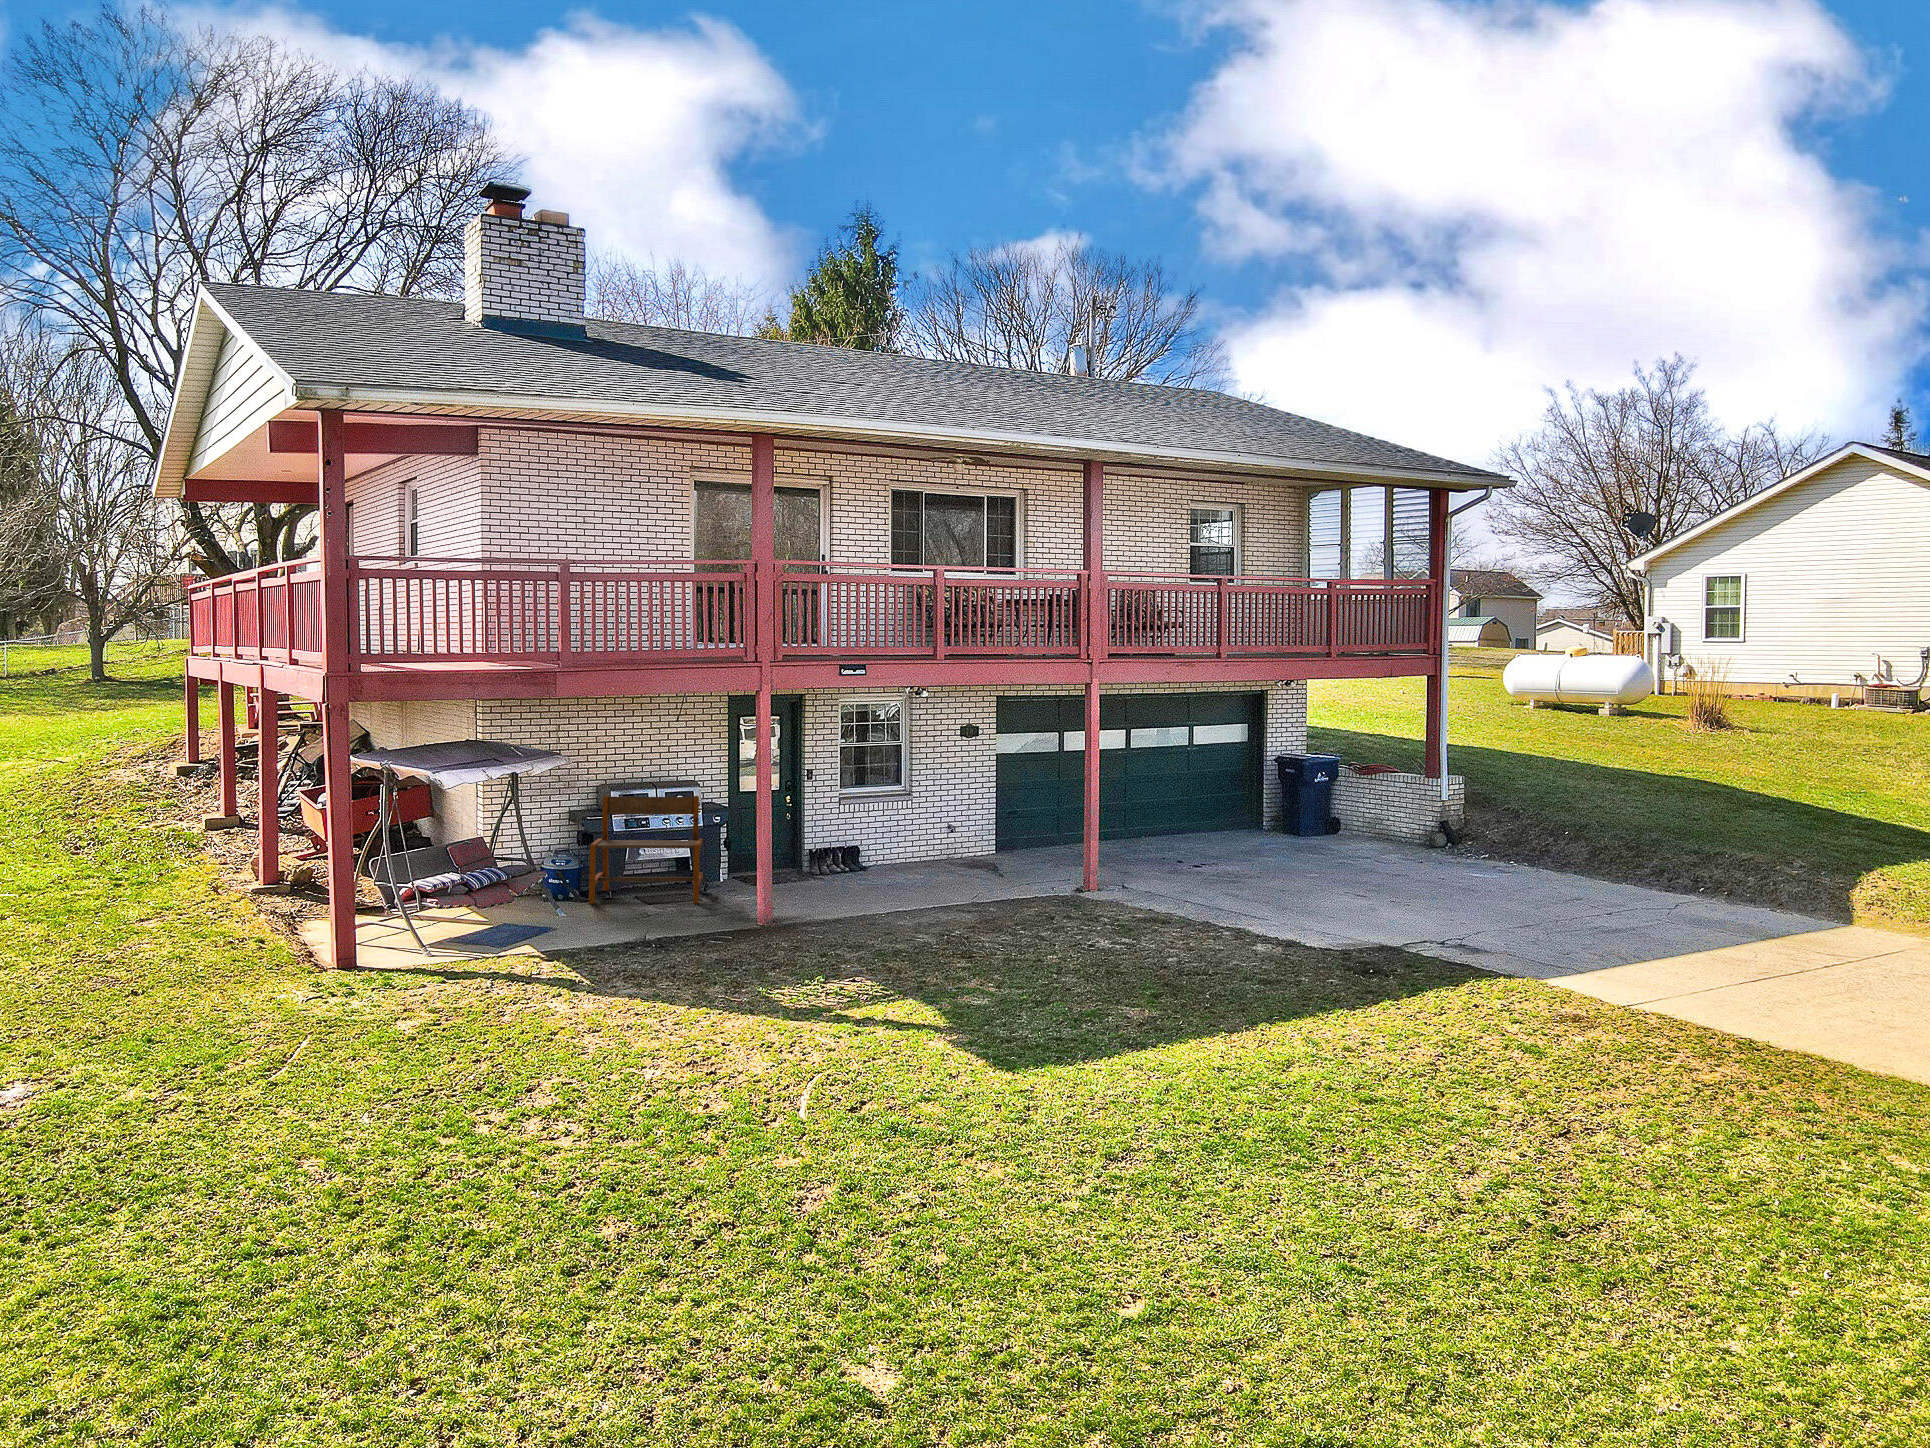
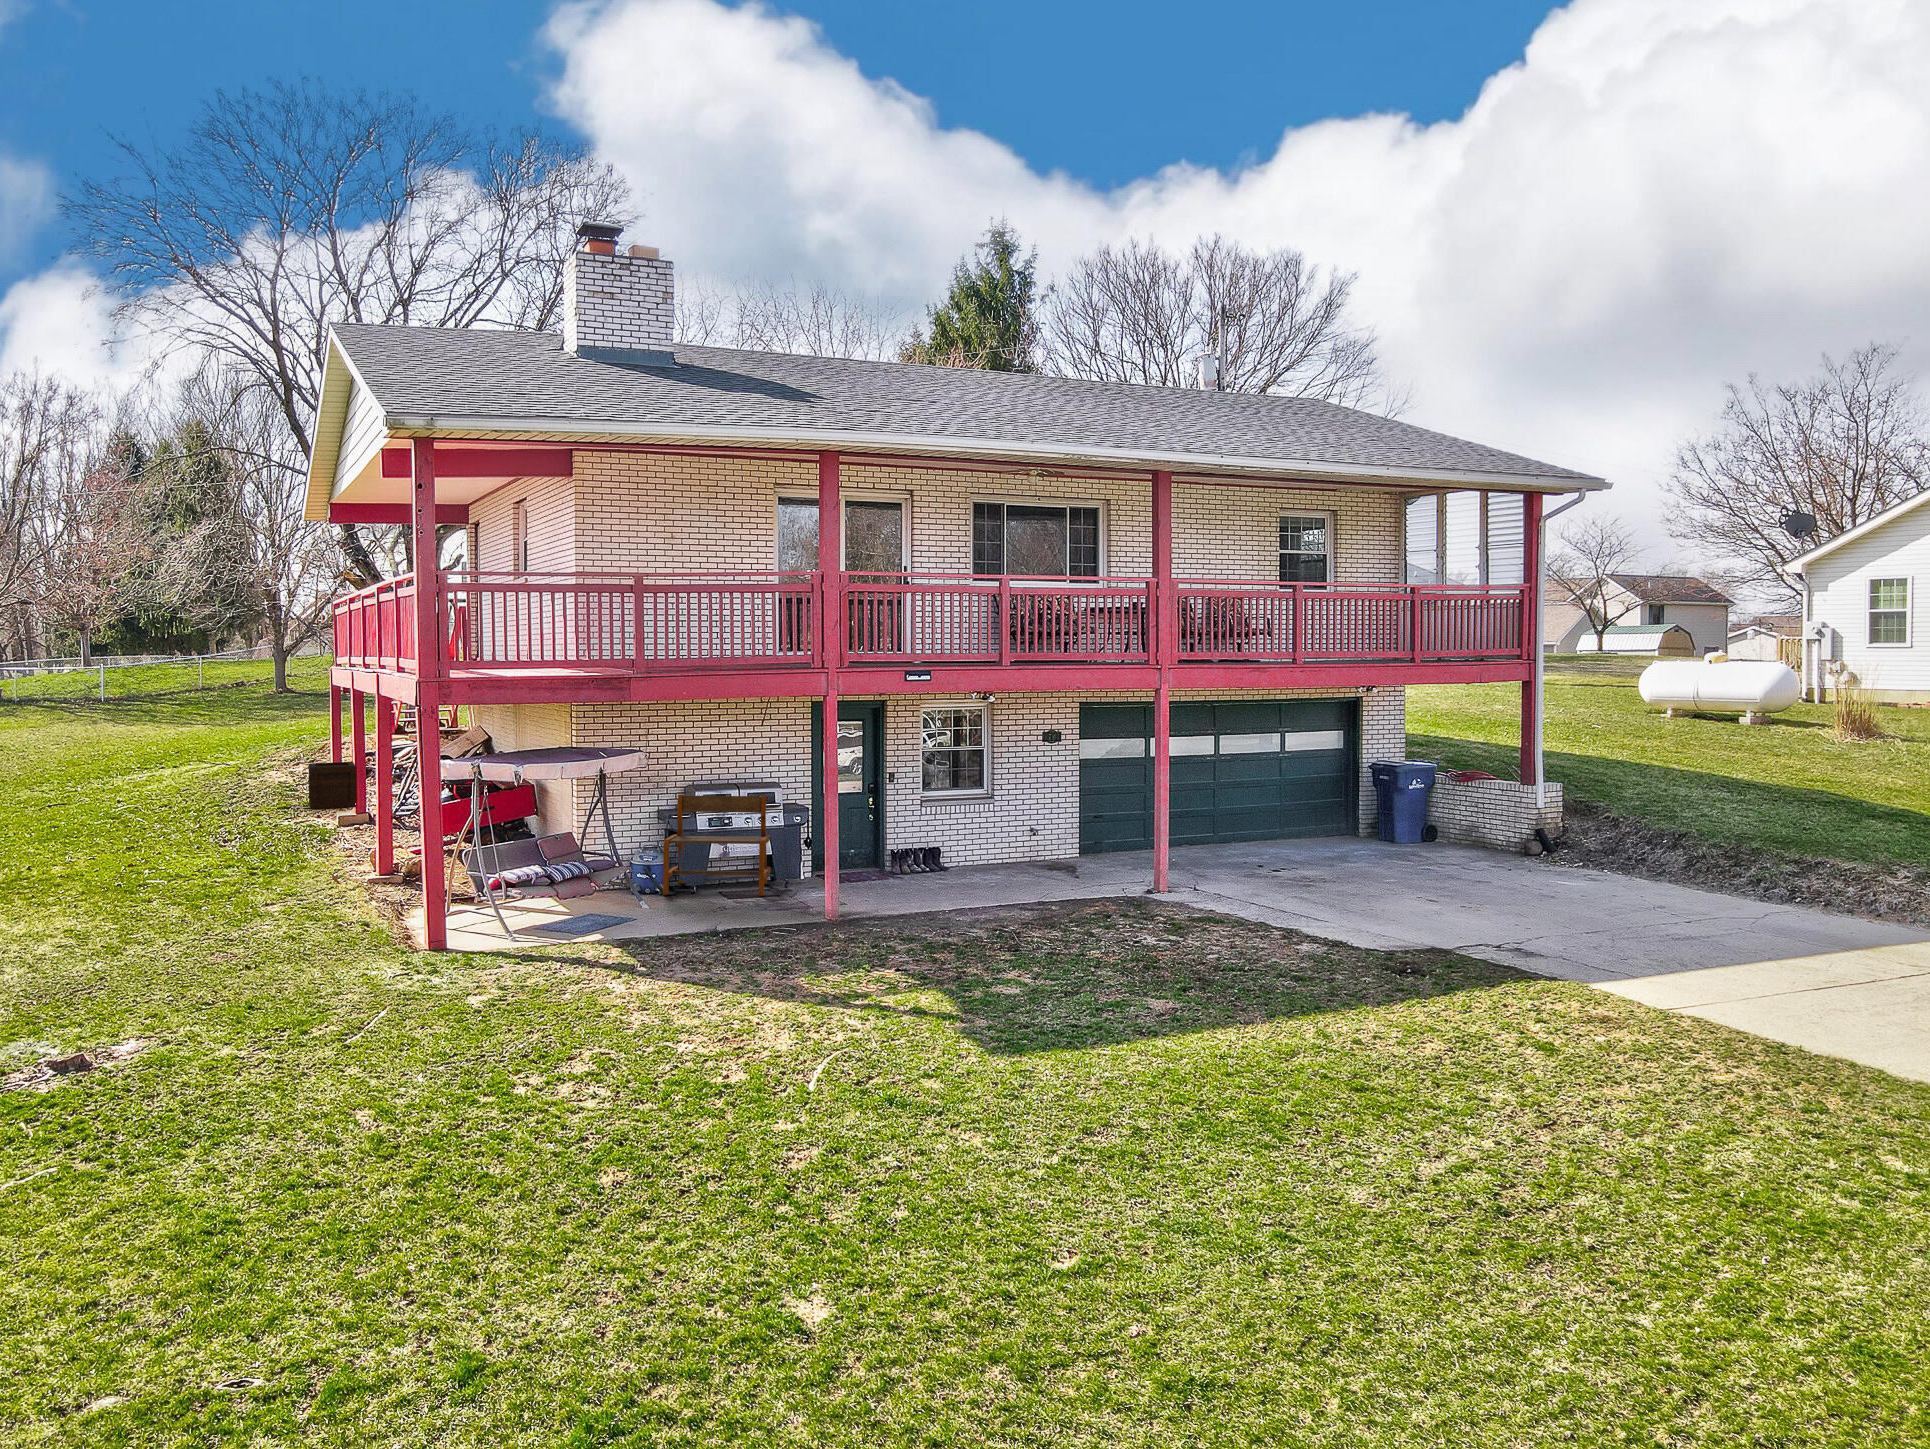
wooden crate: none [165,758,222,812] -> present [308,762,357,810]

